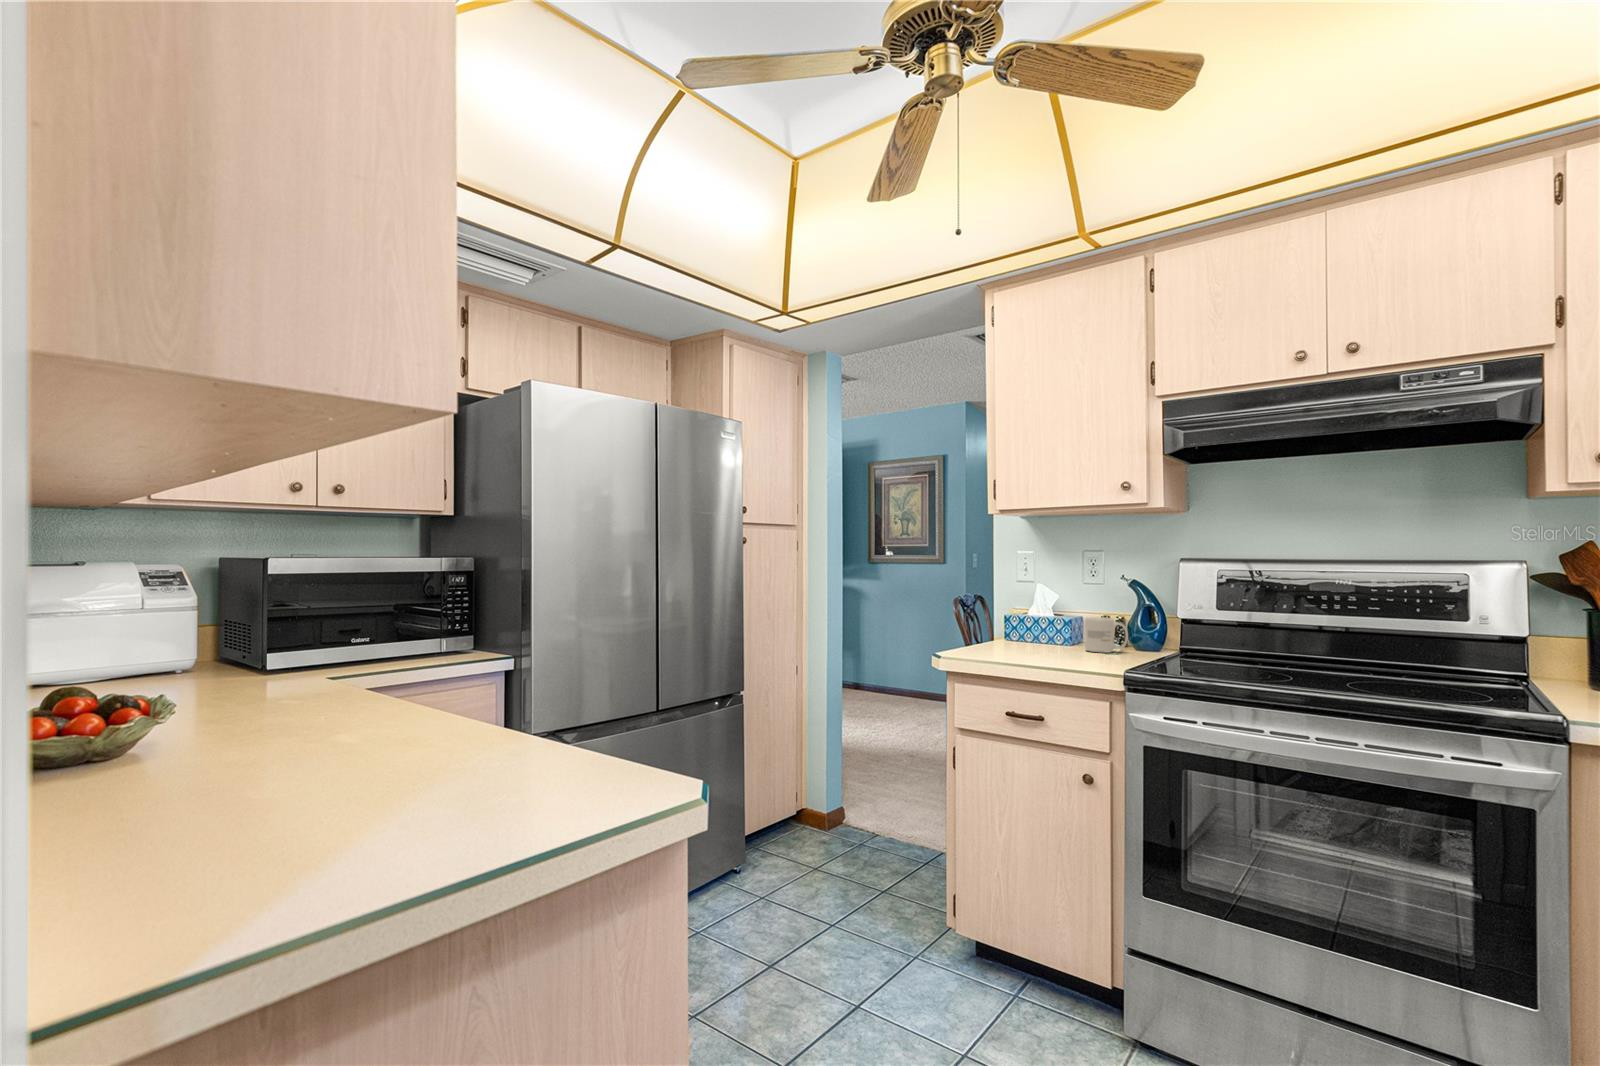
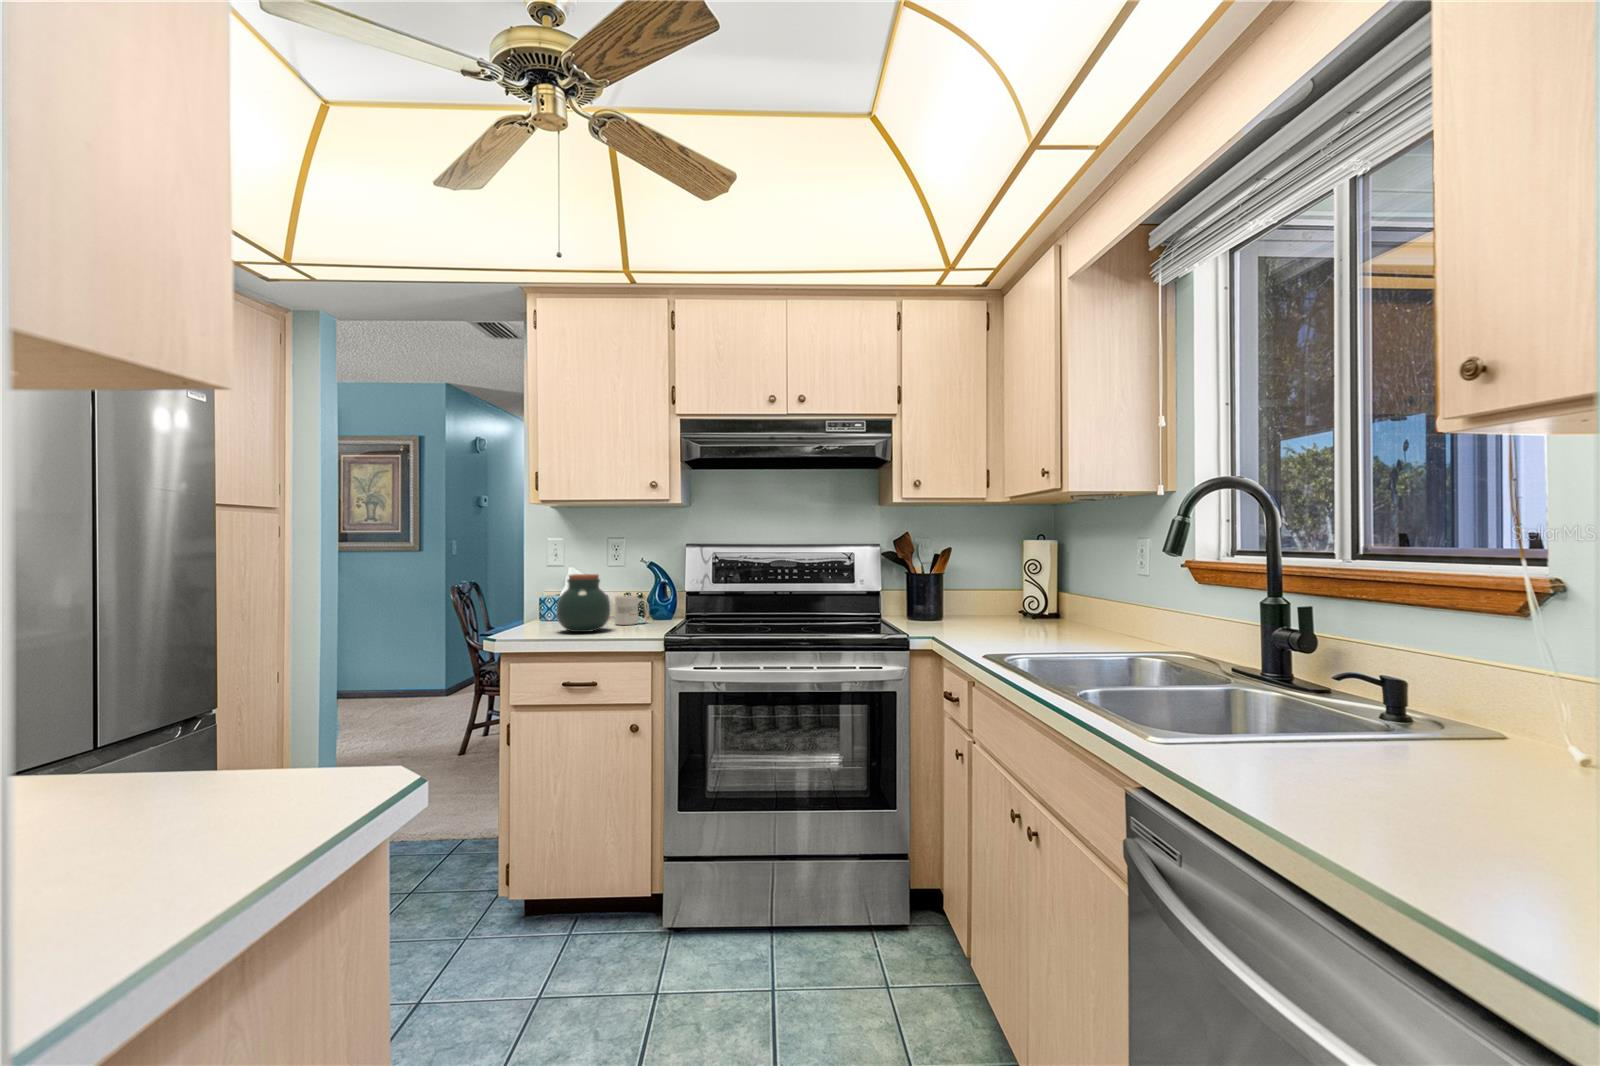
jar: none [1011,589,1073,655] -> present [557,574,610,632]

